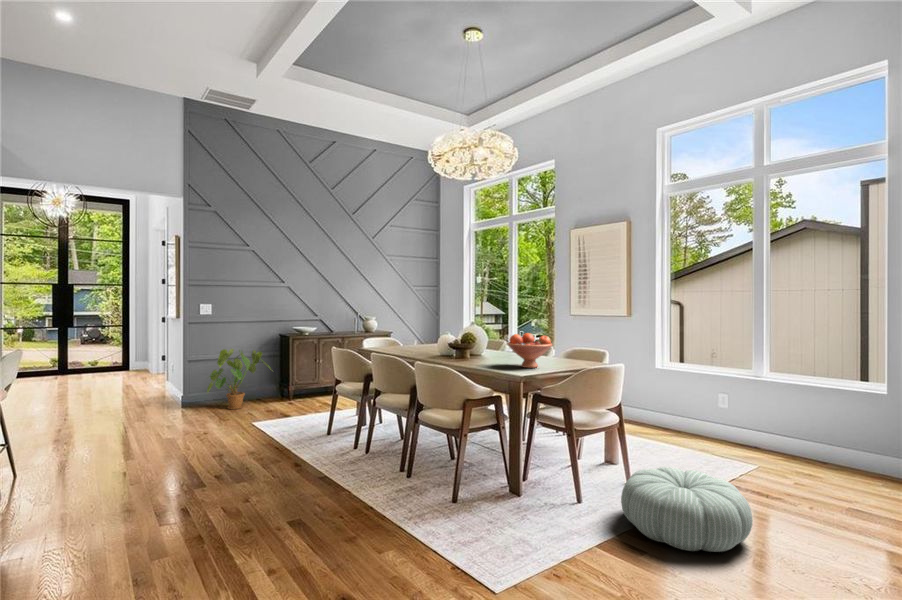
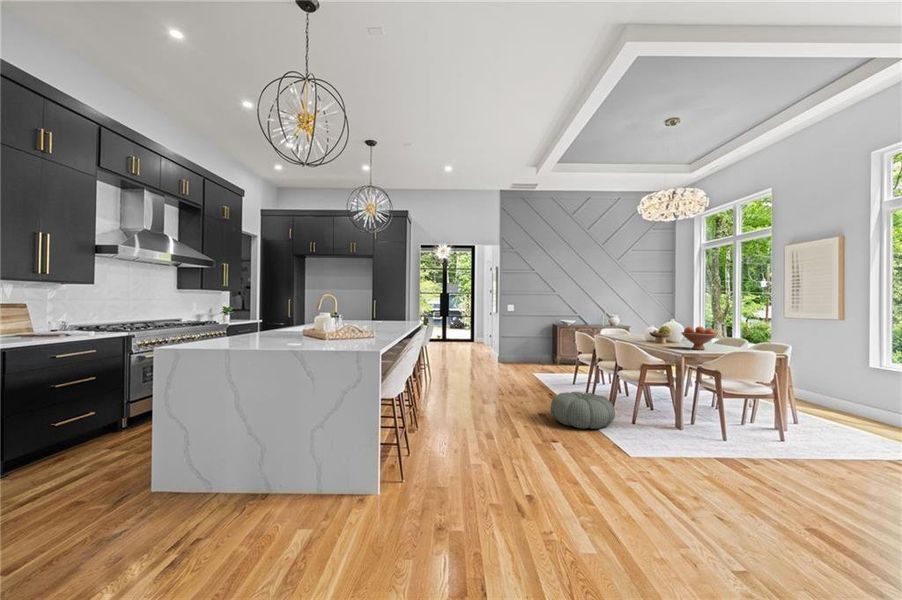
house plant: present [207,349,271,410] -> none [510,332,548,367]
pouf: present [621,467,753,552] -> present [550,392,615,429]

